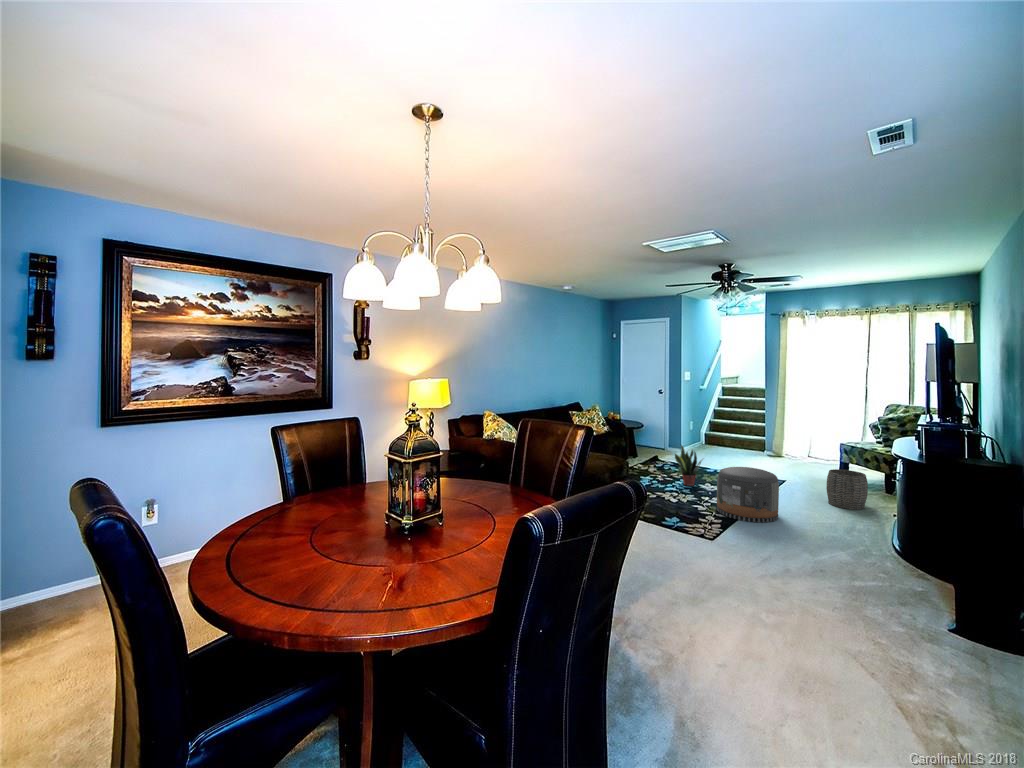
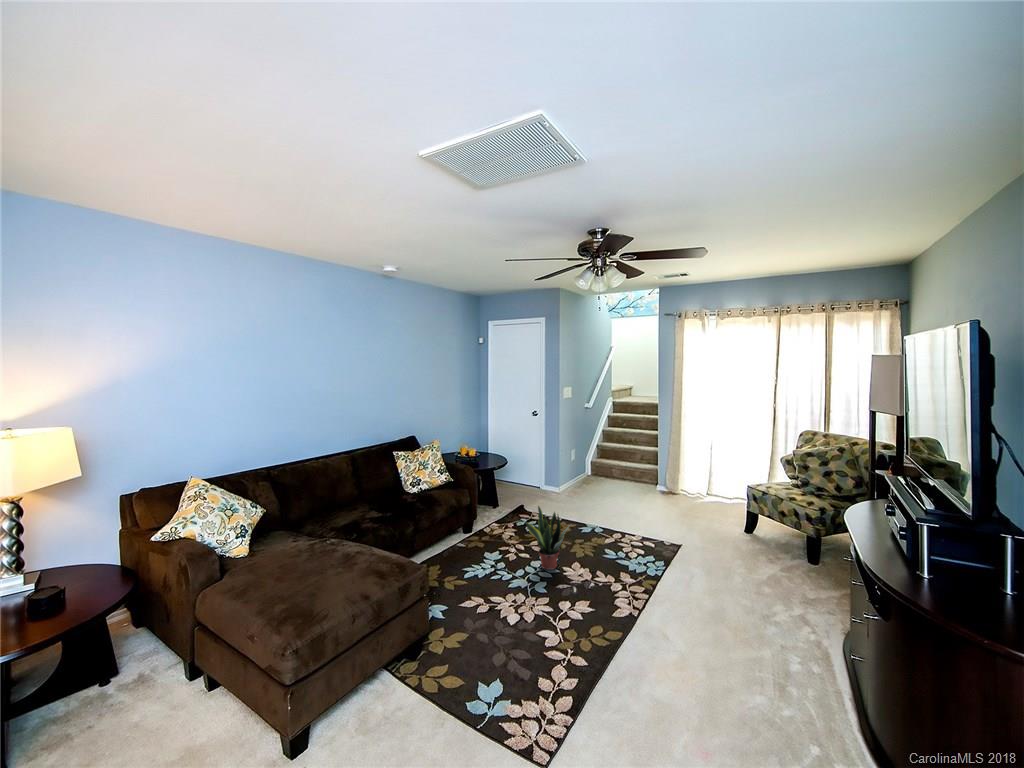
pouf: present [717,467,779,522] -> none [574,560,669,677]
woven basket: present [826,469,868,510] -> none [737,545,794,615]

